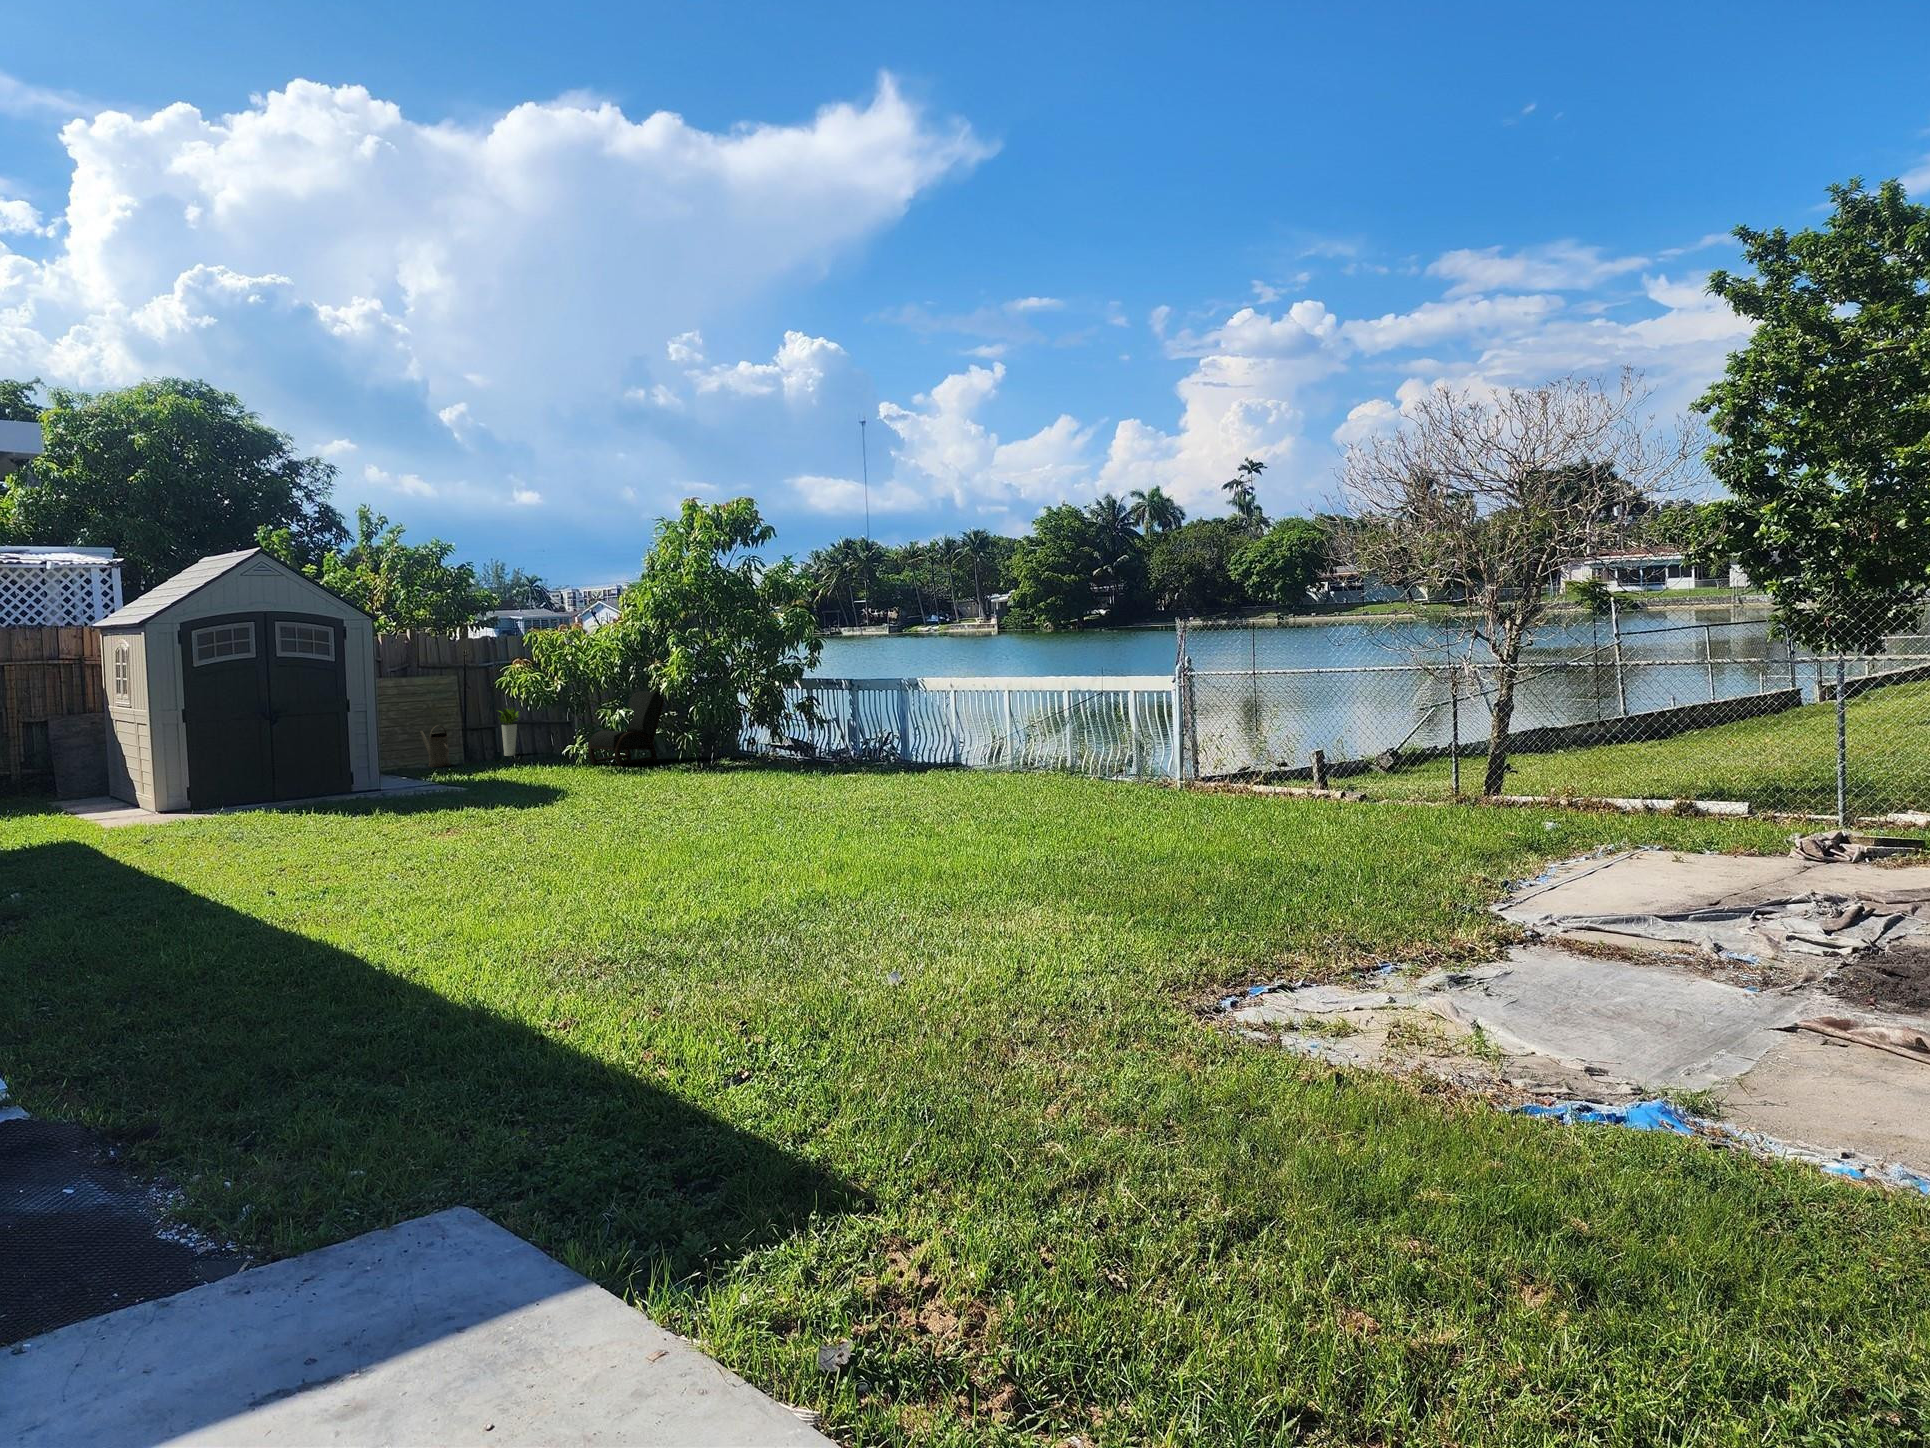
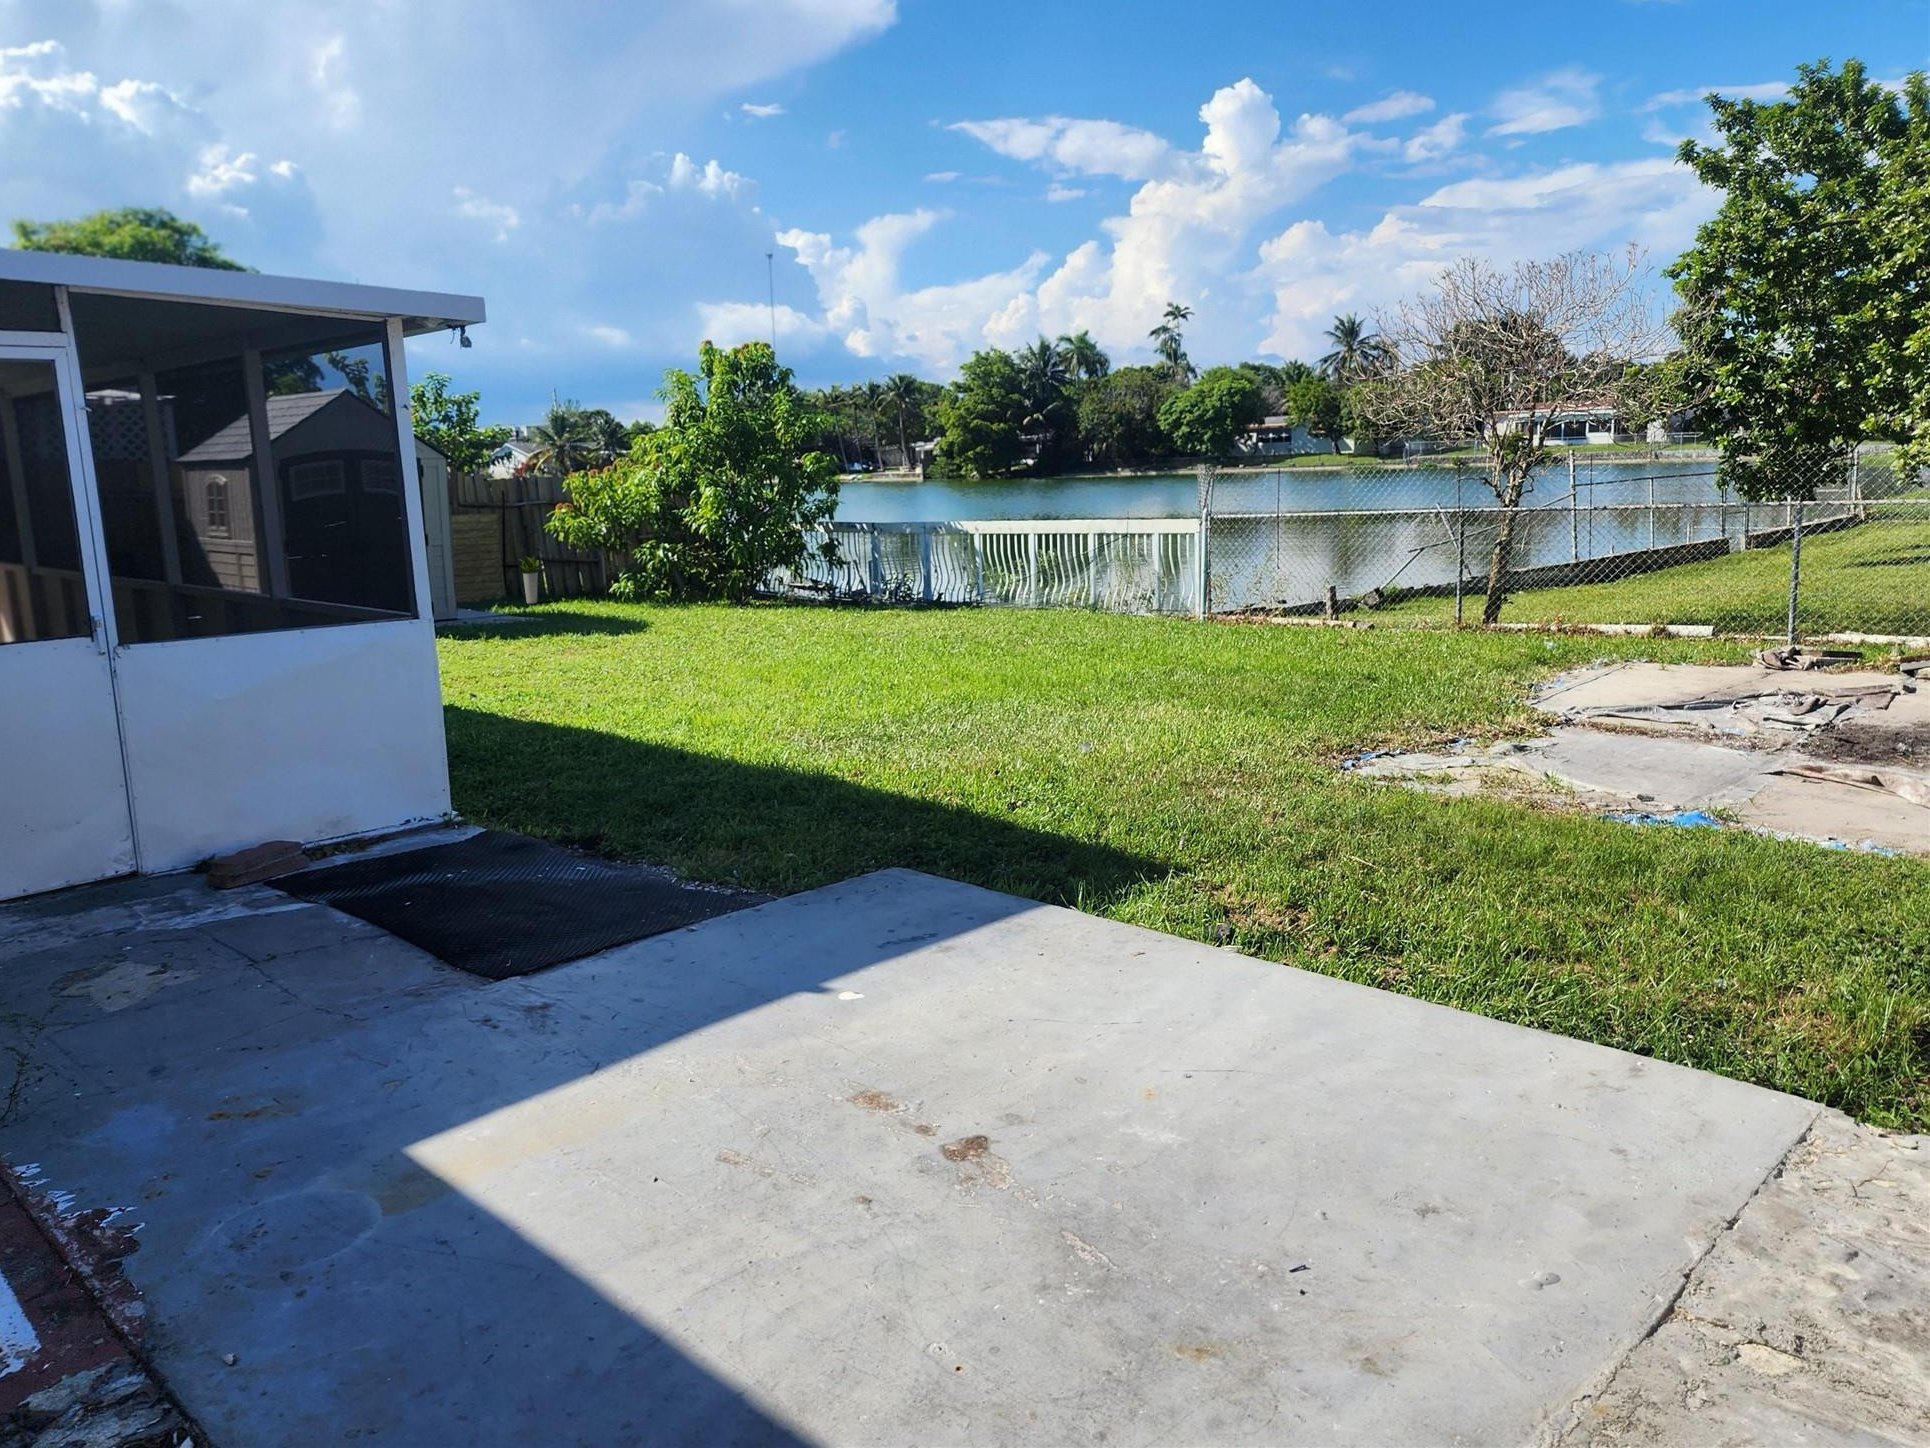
lounge chair: present [588,691,664,766] -> none [622,540,693,611]
watering can: present [420,725,451,767] -> none [451,573,485,614]

